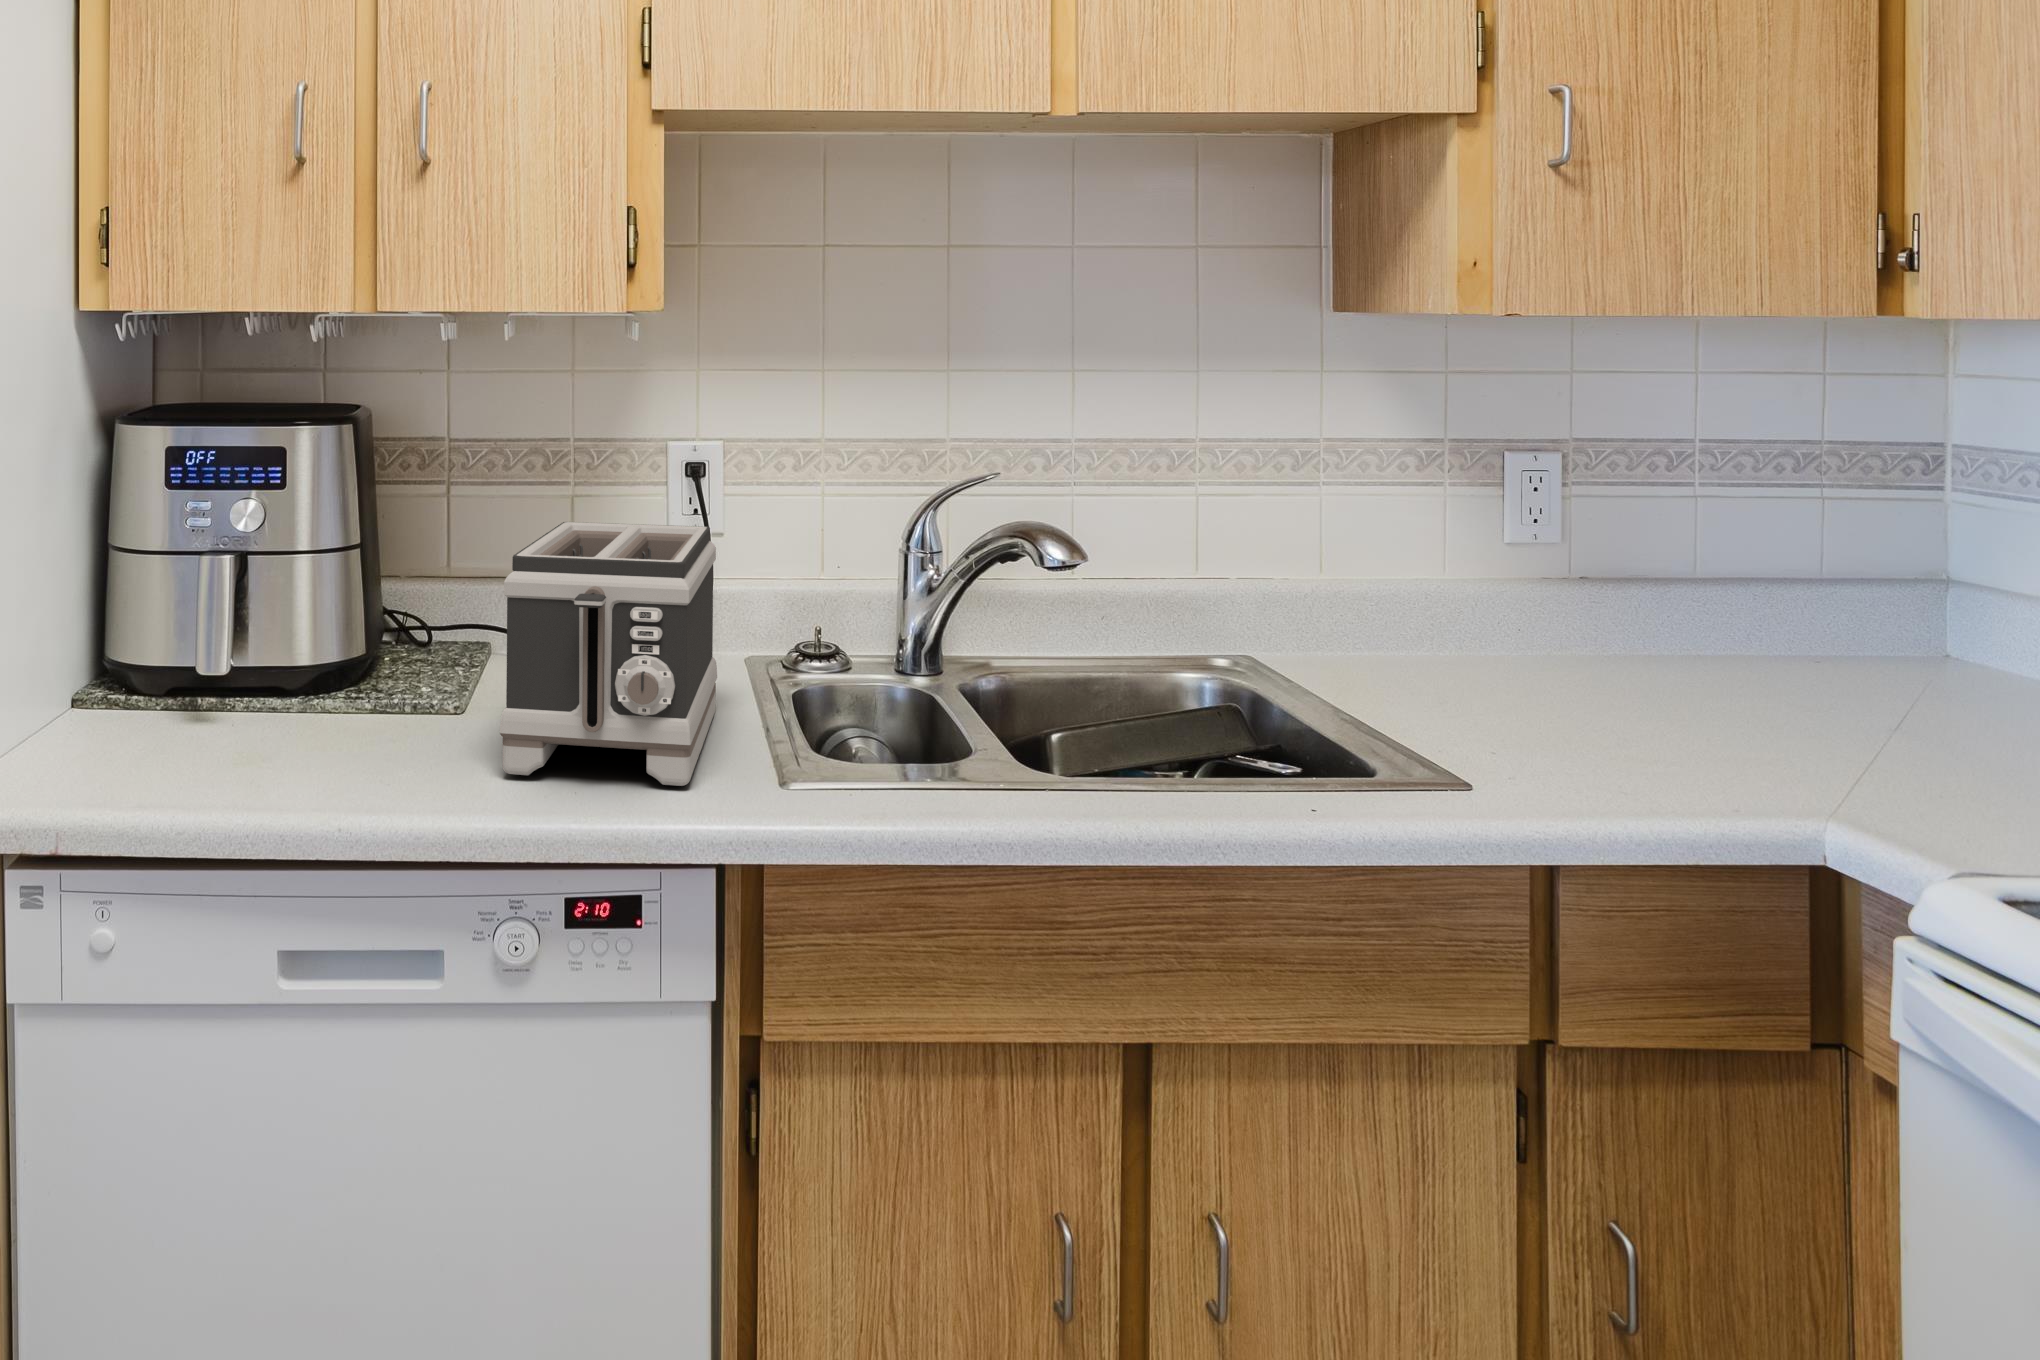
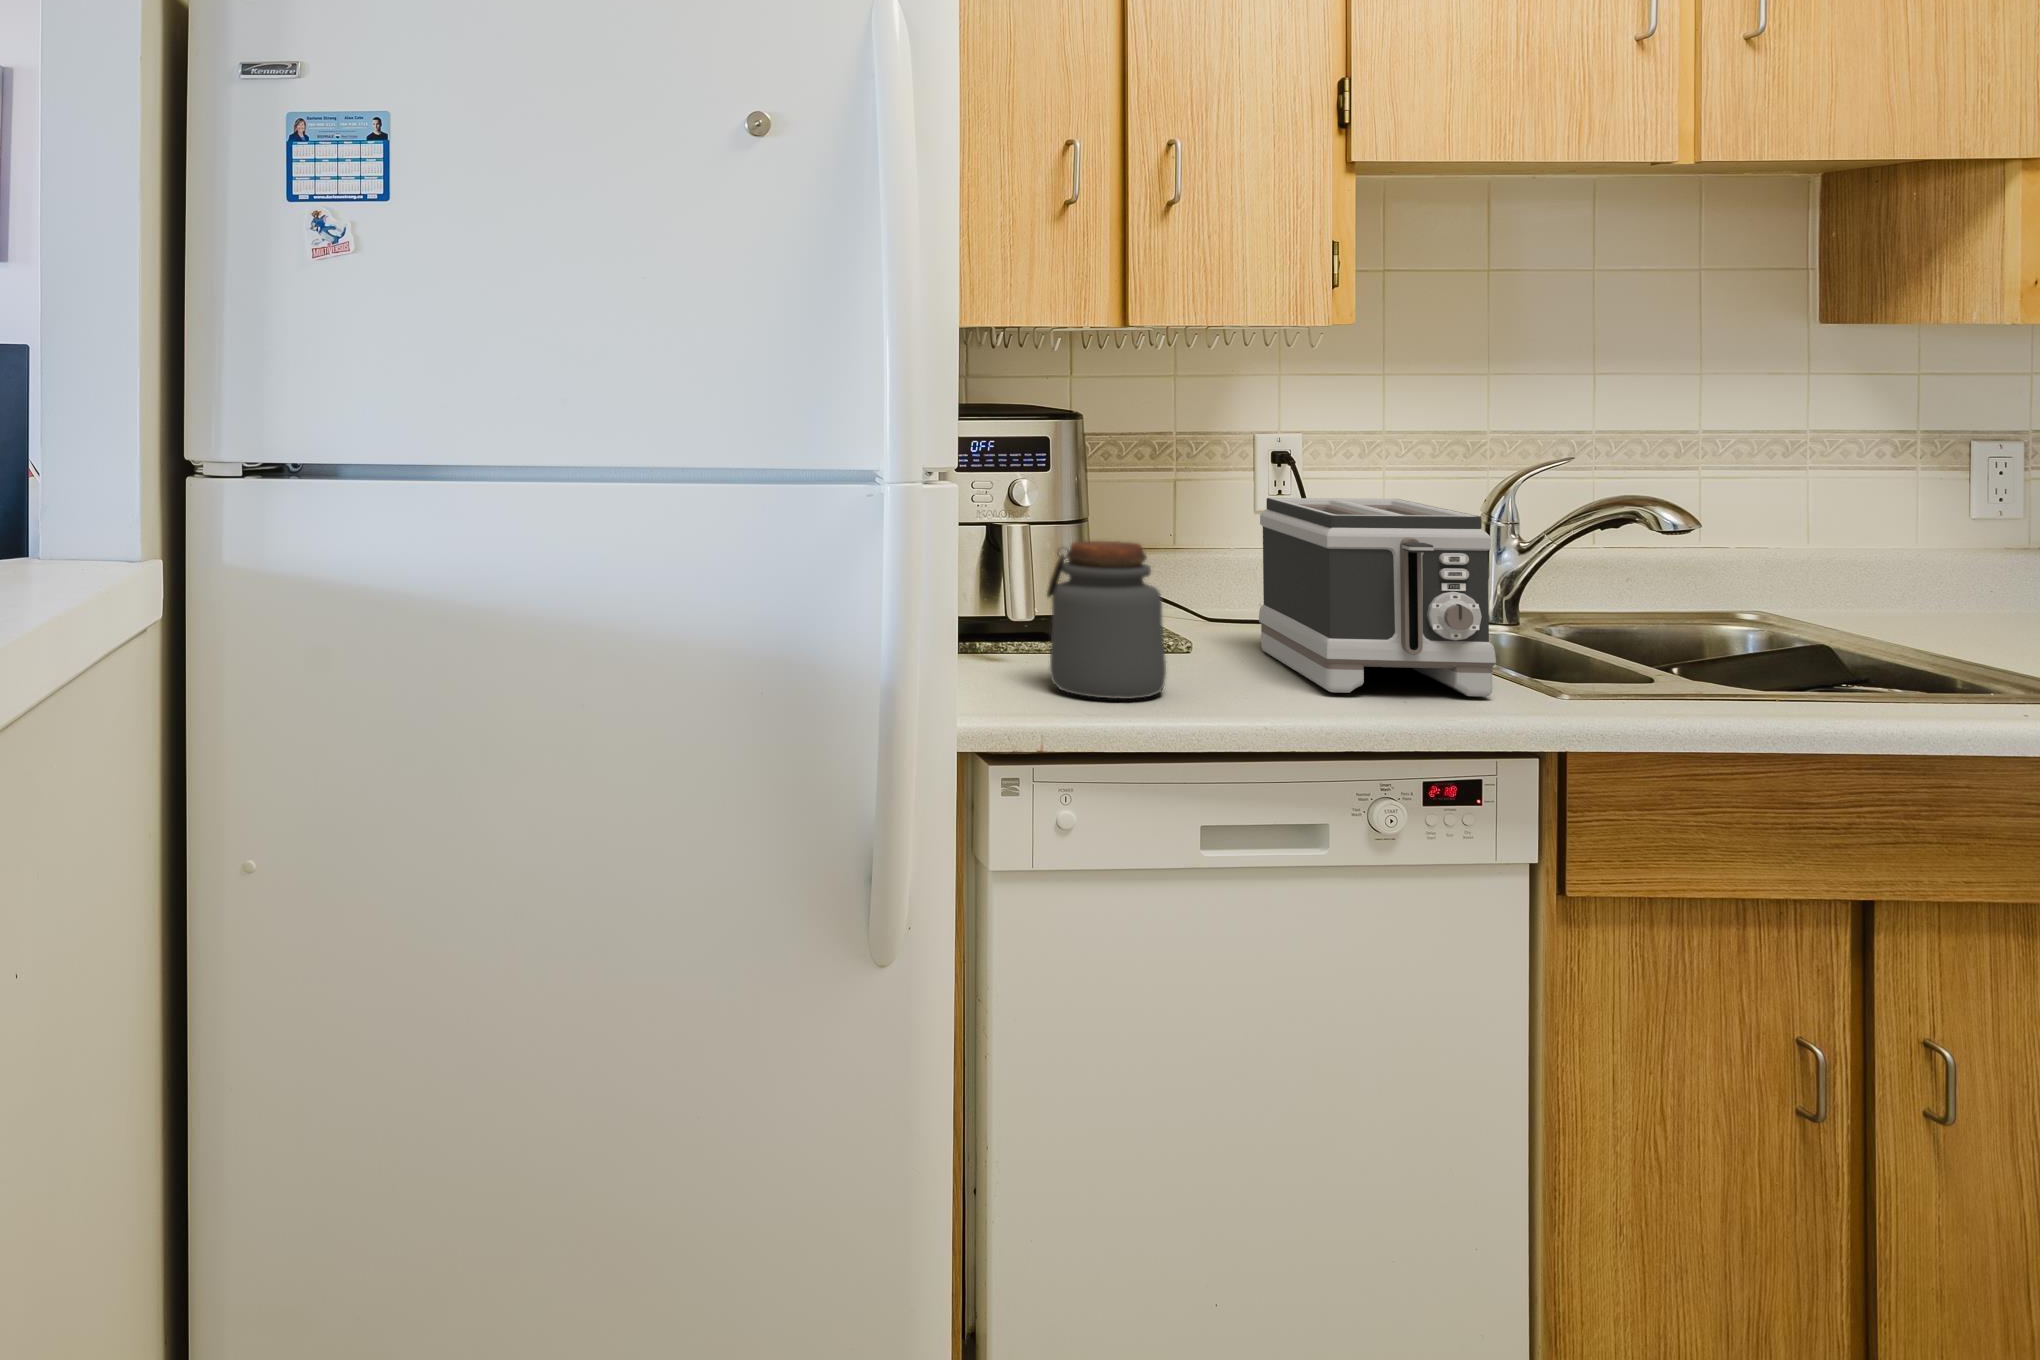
jar: none [191,578,328,777] -> present [1047,541,1166,699]

